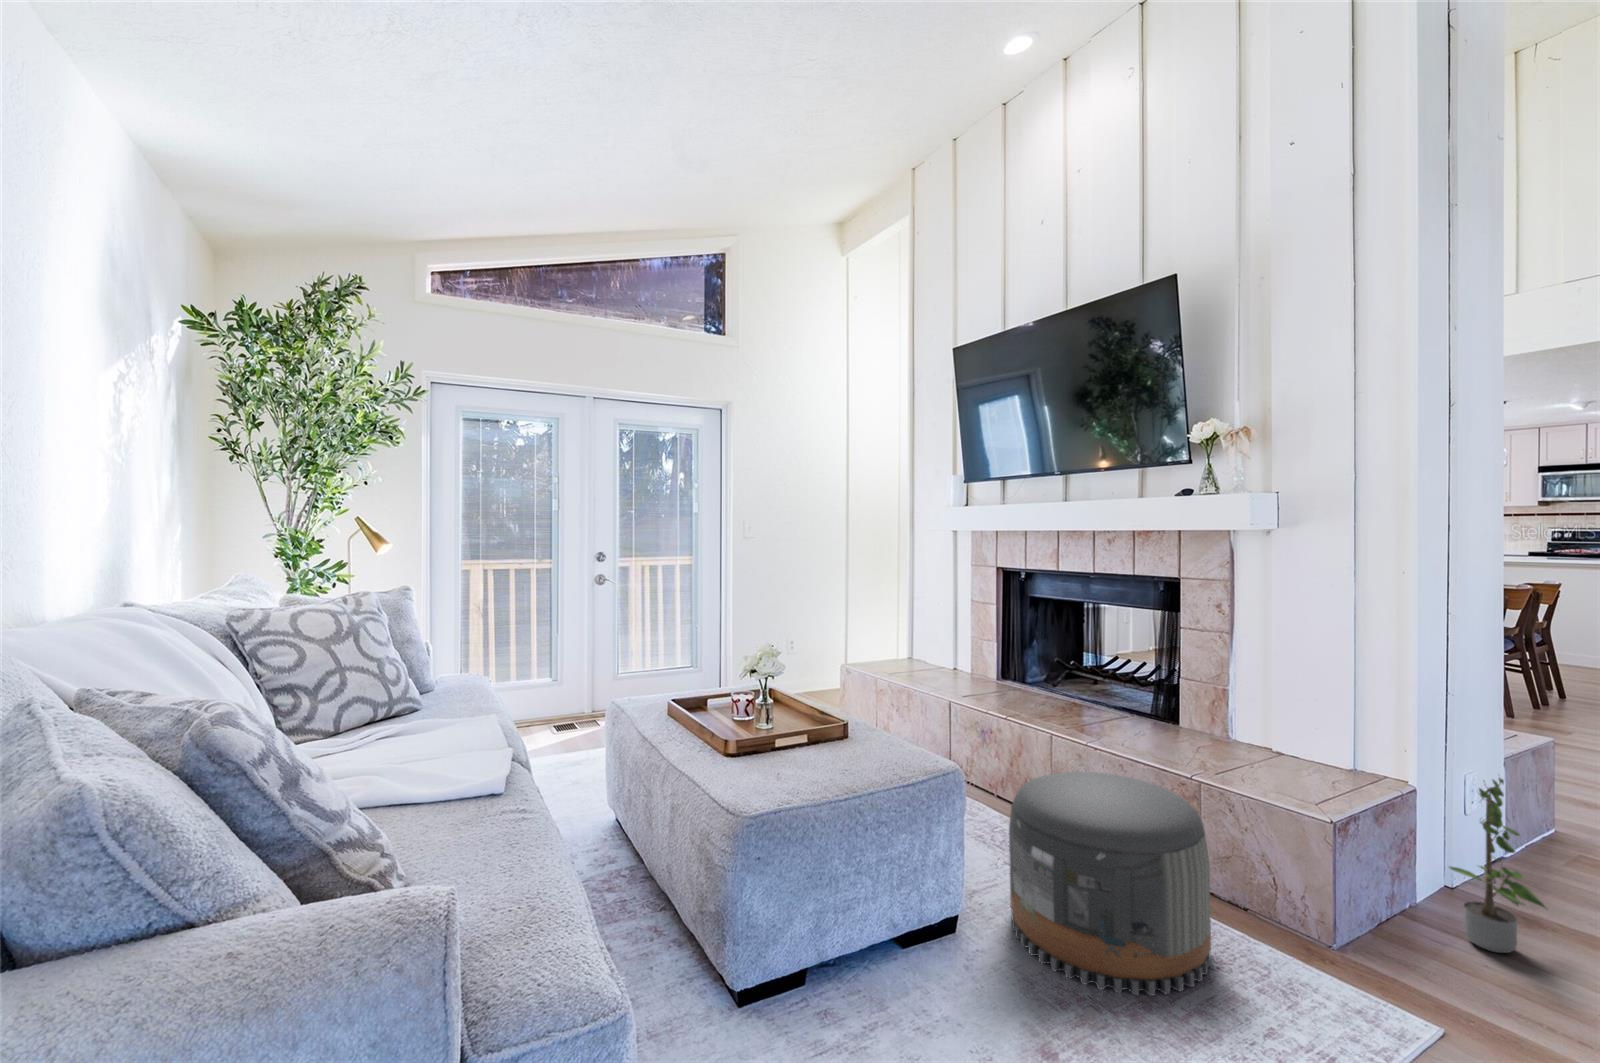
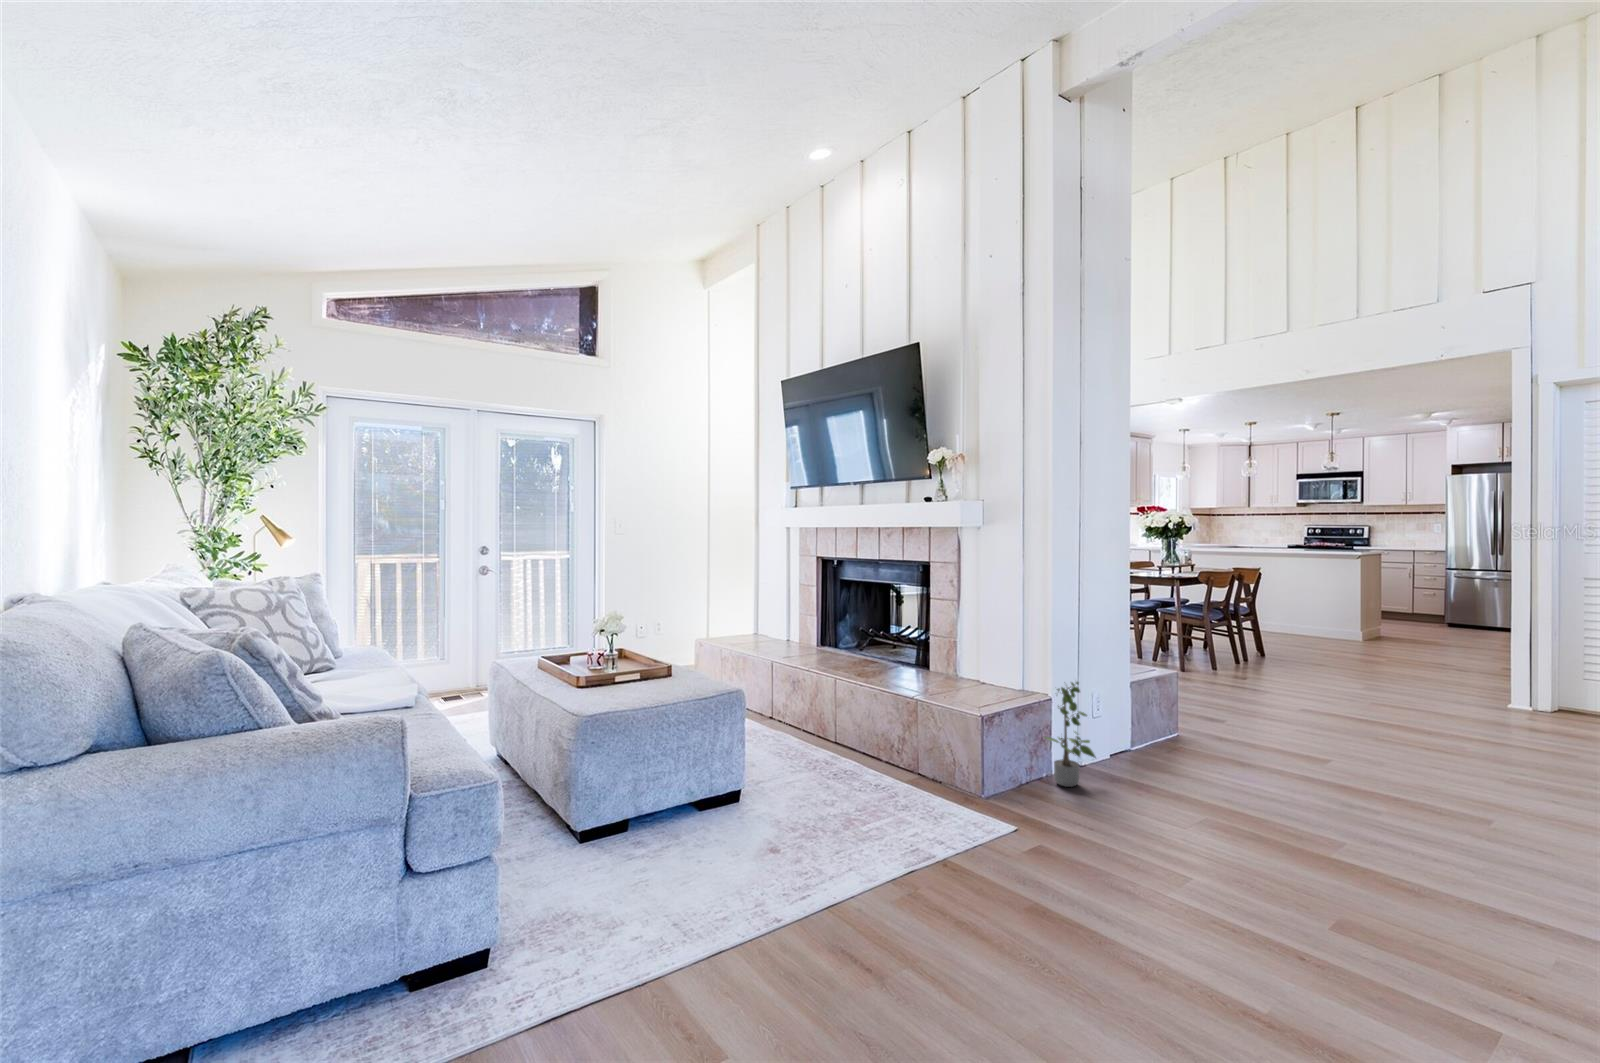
pouf: present [1009,772,1211,996] -> none [774,690,895,815]

